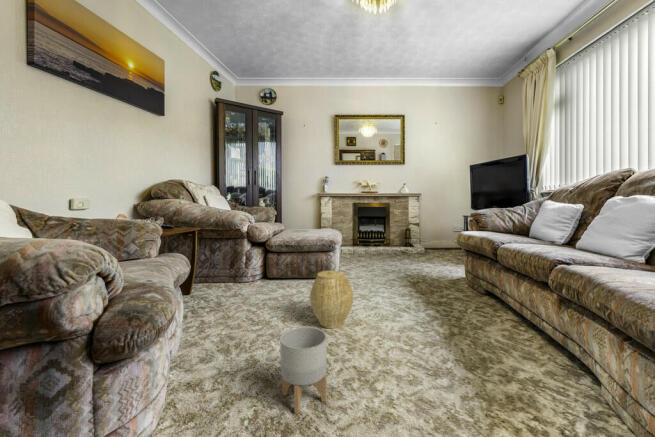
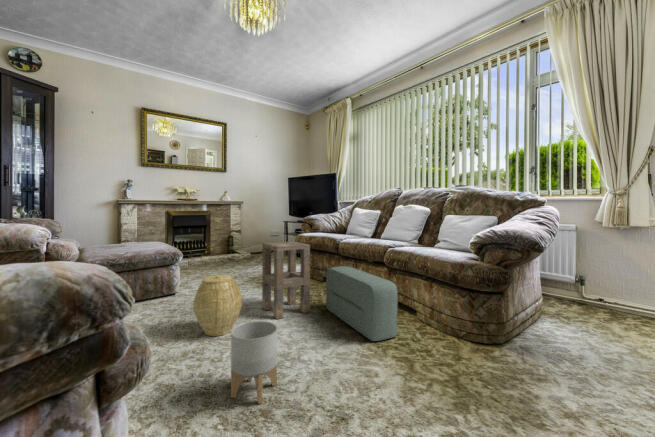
side table: none [388,243,436,330] -> present [262,242,310,319]
pouf: none [459,282,537,411] -> present [326,266,398,341]

